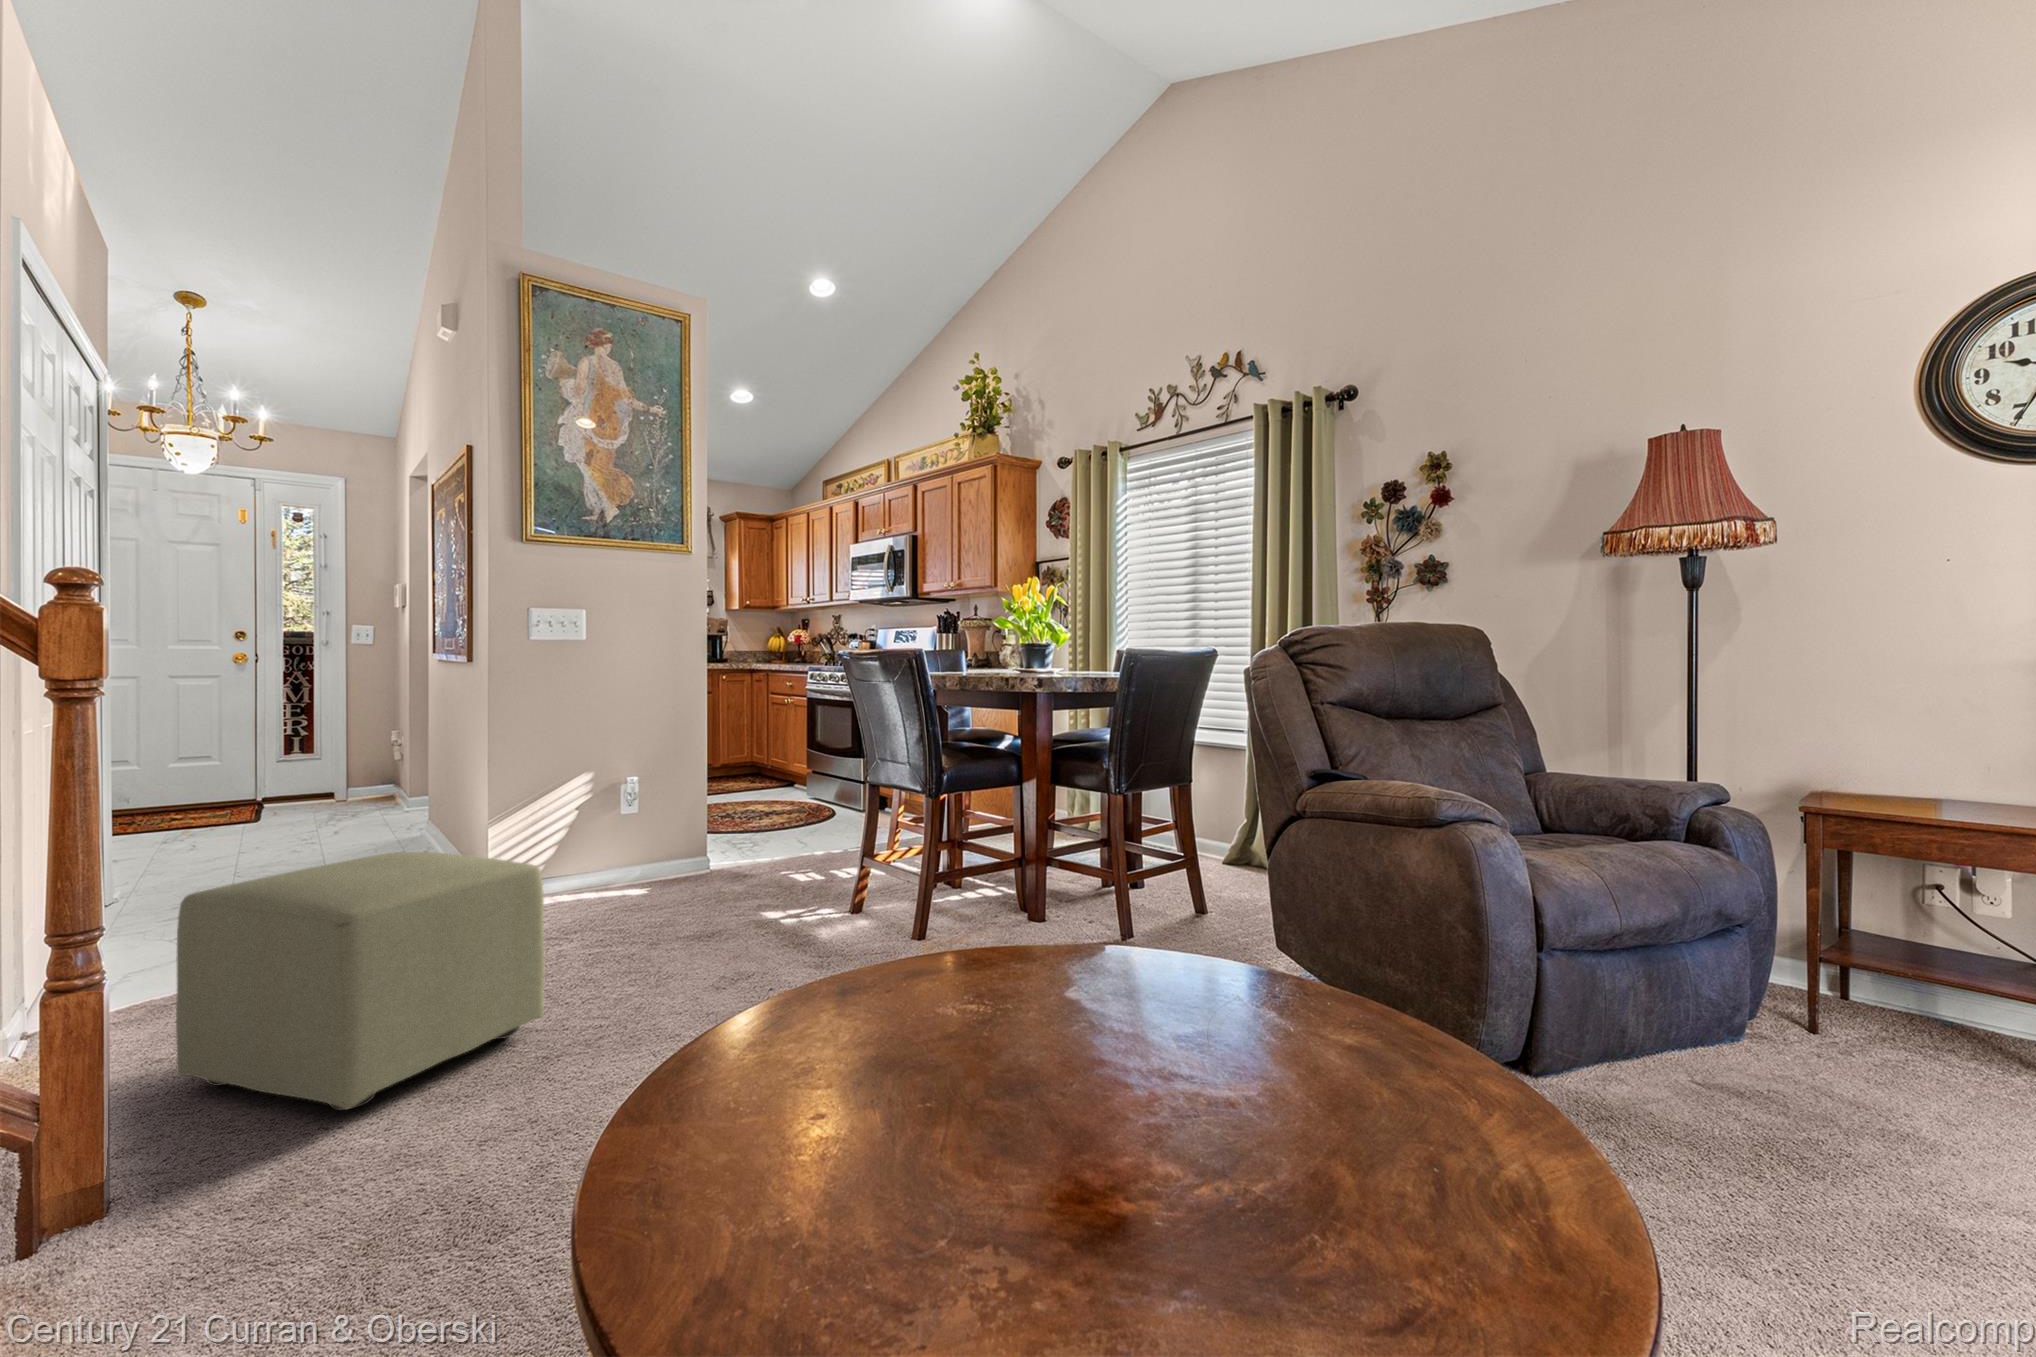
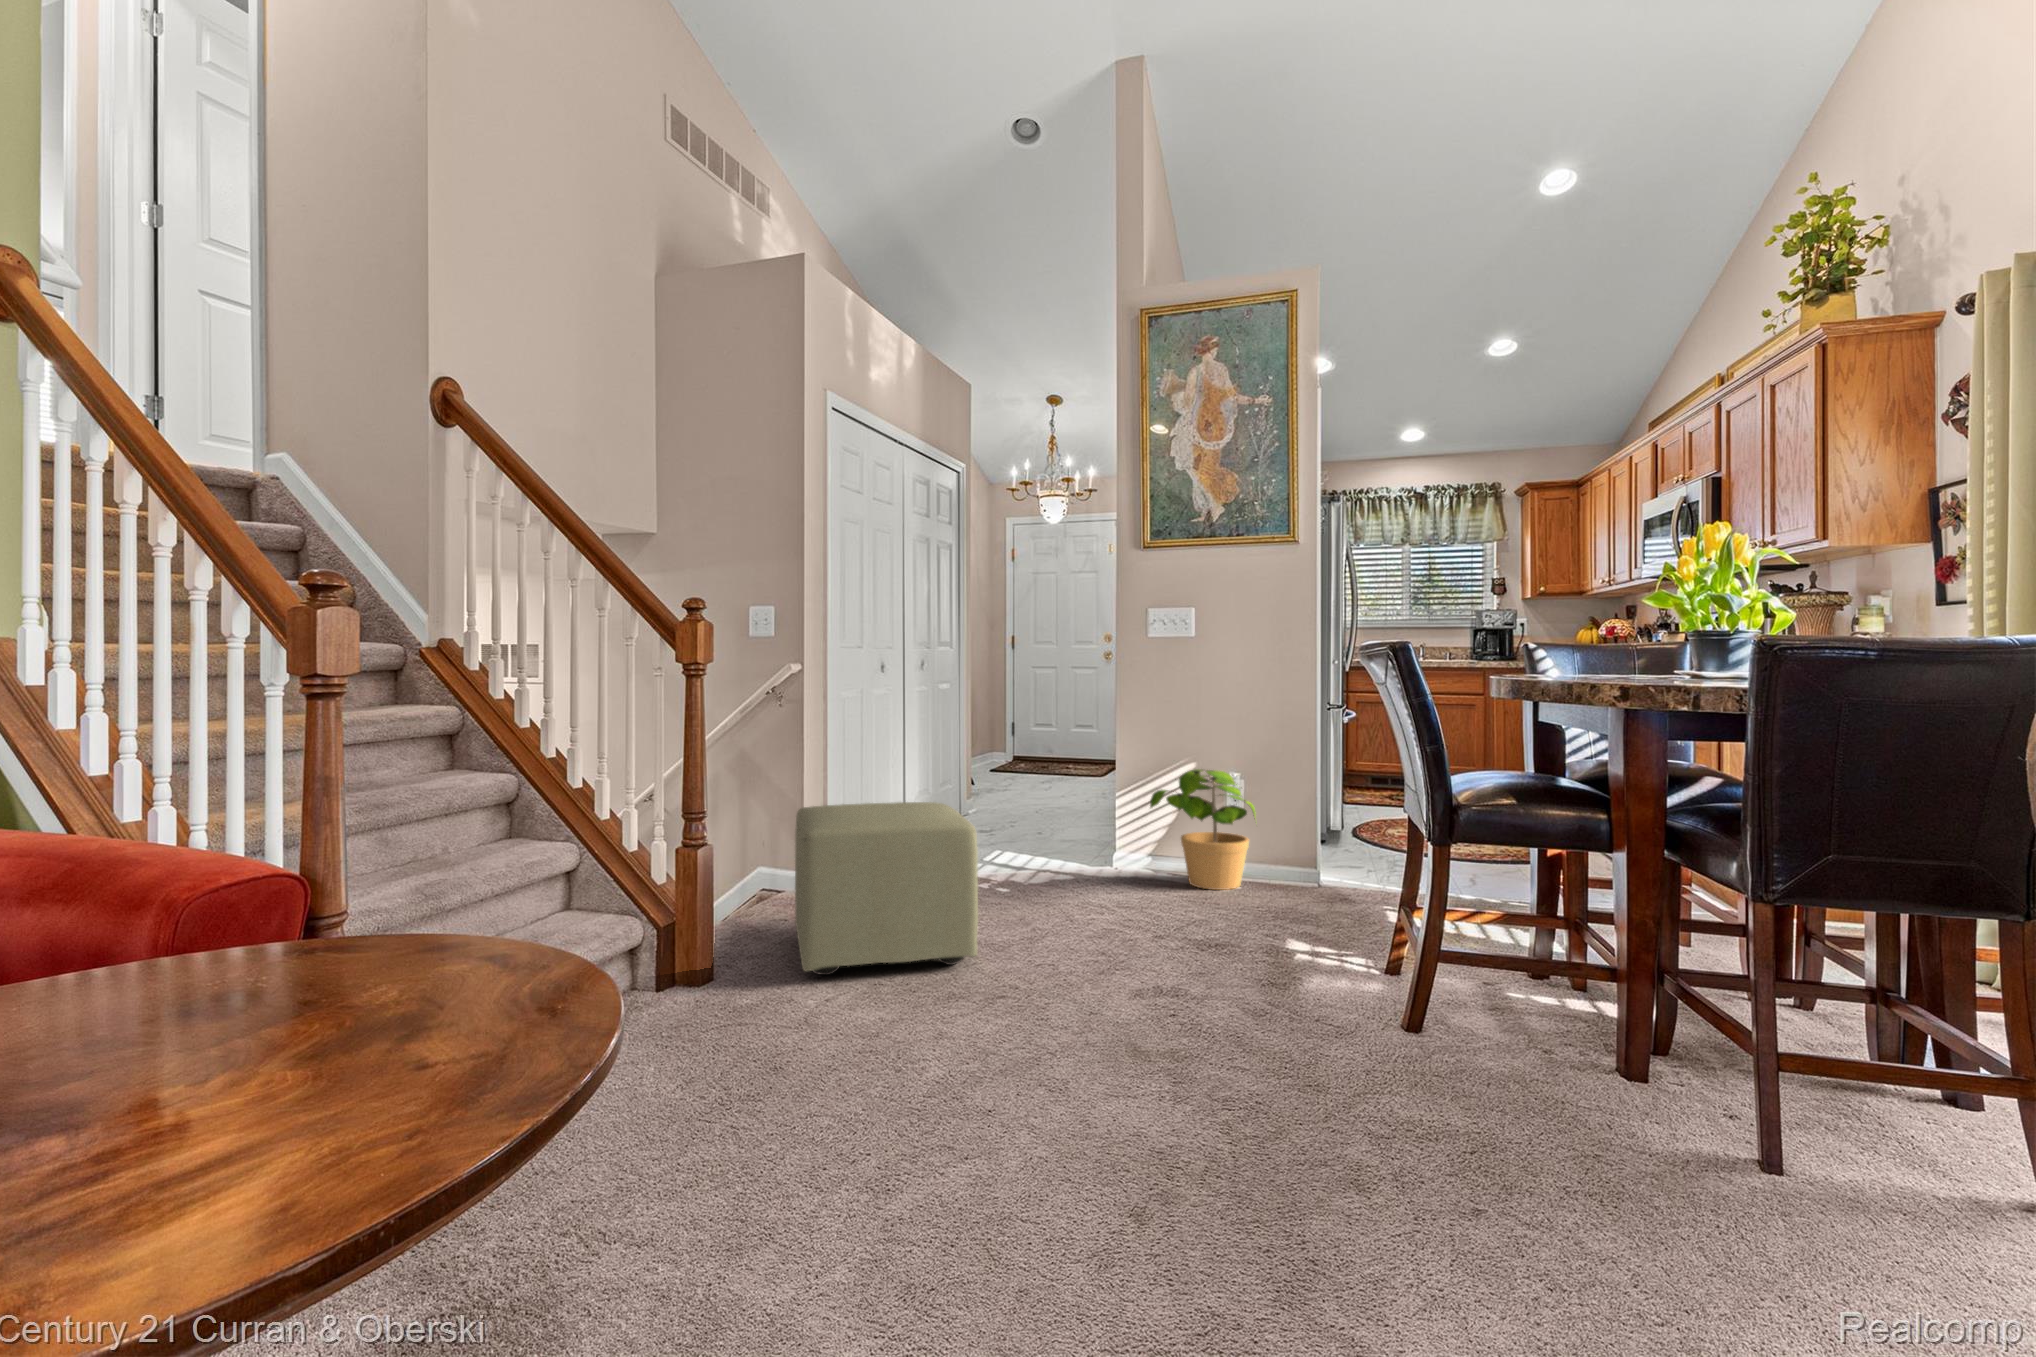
potted plant: none [562,776,688,898] -> present [1150,769,1256,890]

